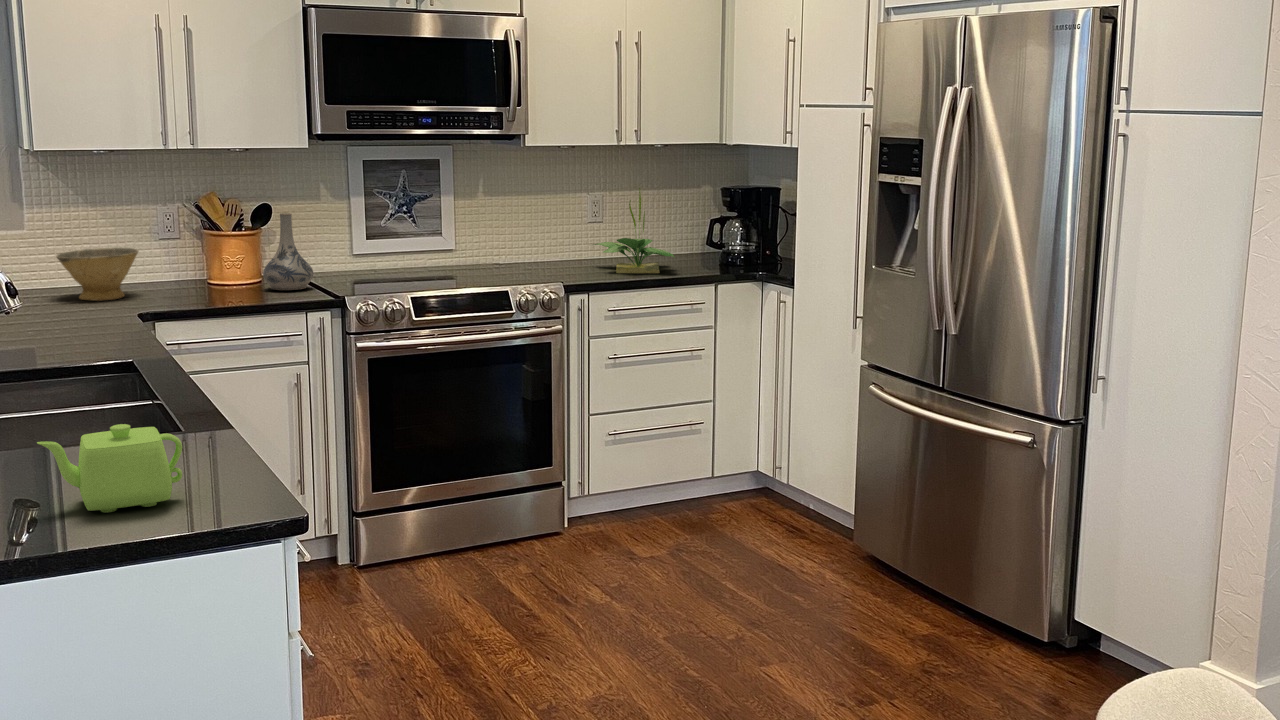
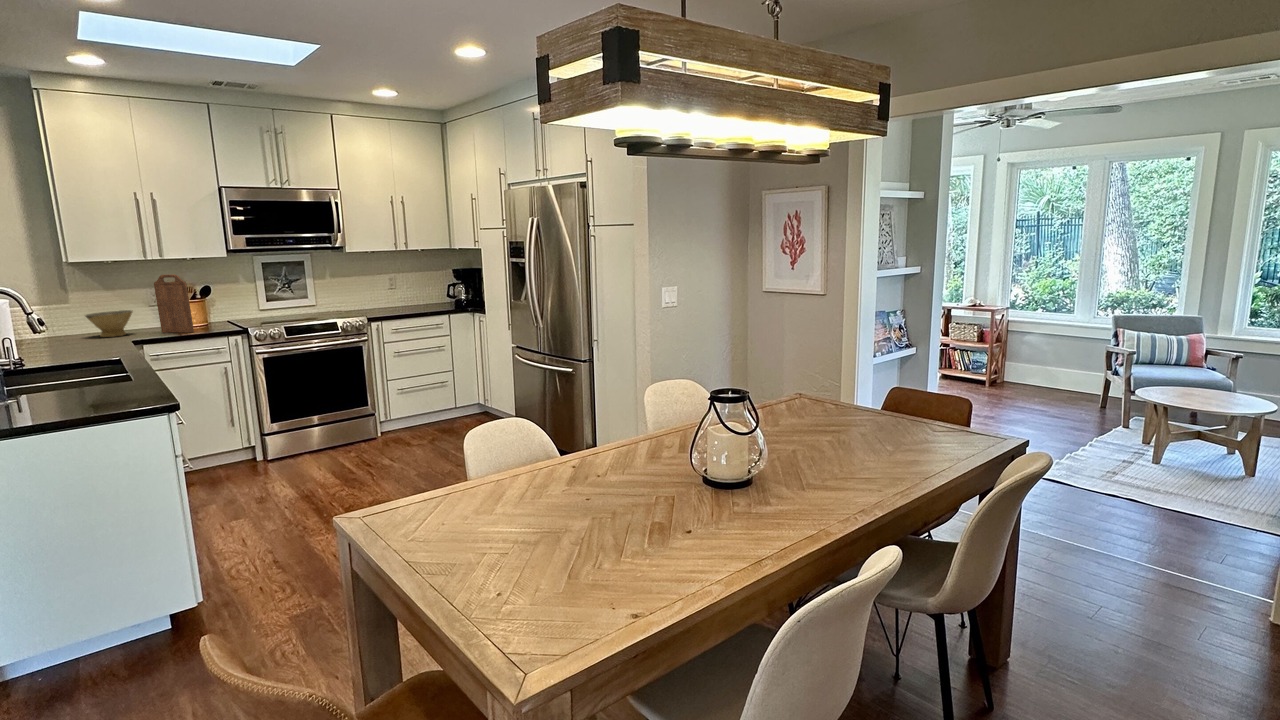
cutting board: none [179,181,245,300] -> present [154,274,194,333]
potted plant: present [594,188,674,273] -> none [386,270,428,312]
decorative vase: present [263,213,313,290] -> none [206,289,234,327]
teapot: present [37,424,182,513] -> none [56,364,129,401]

